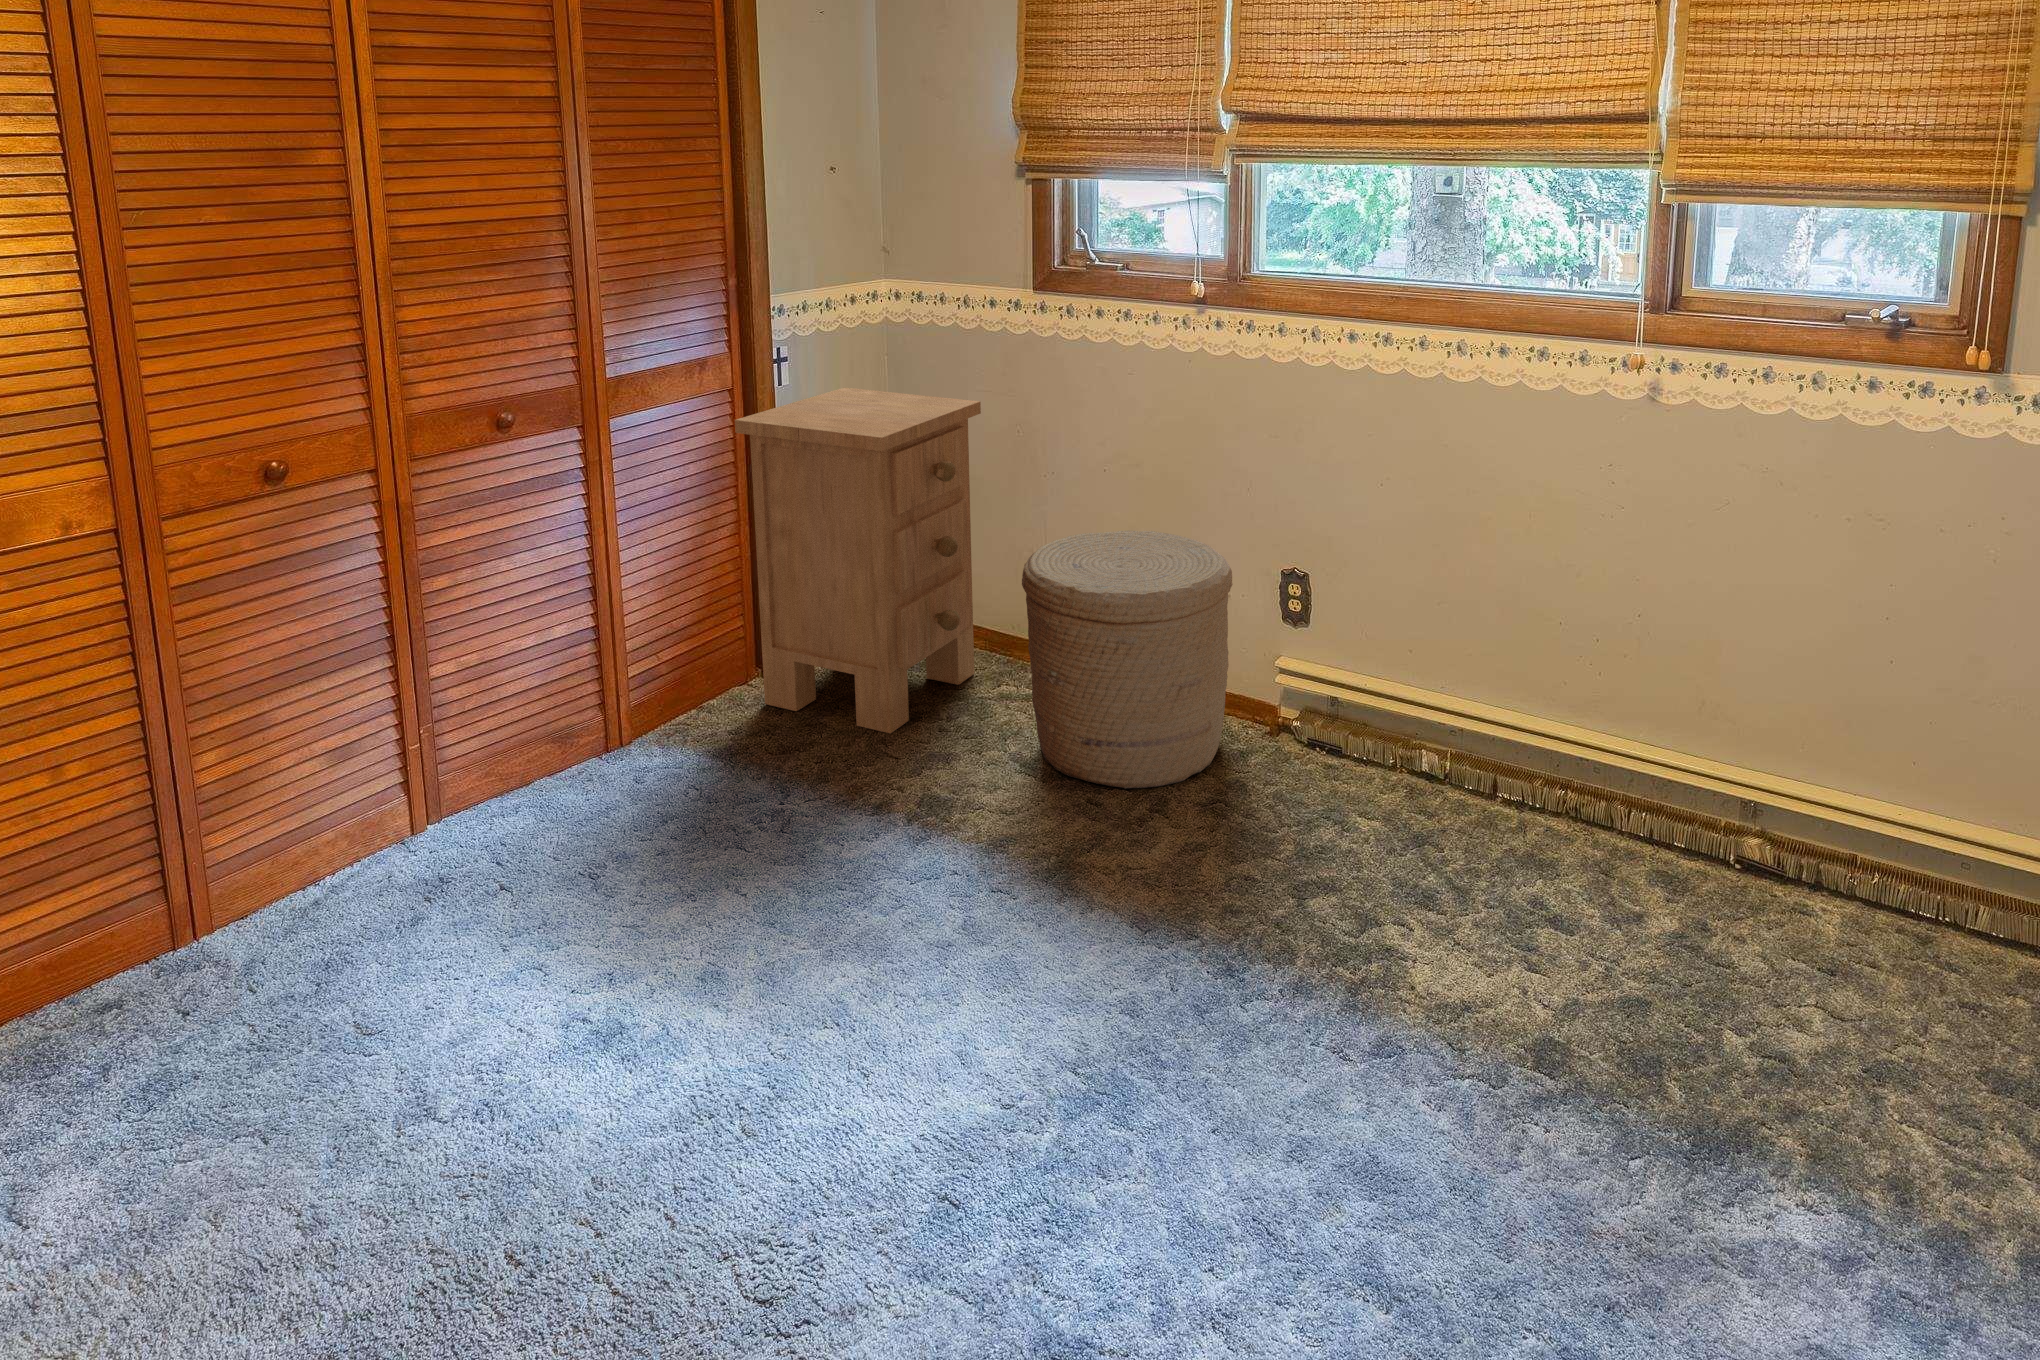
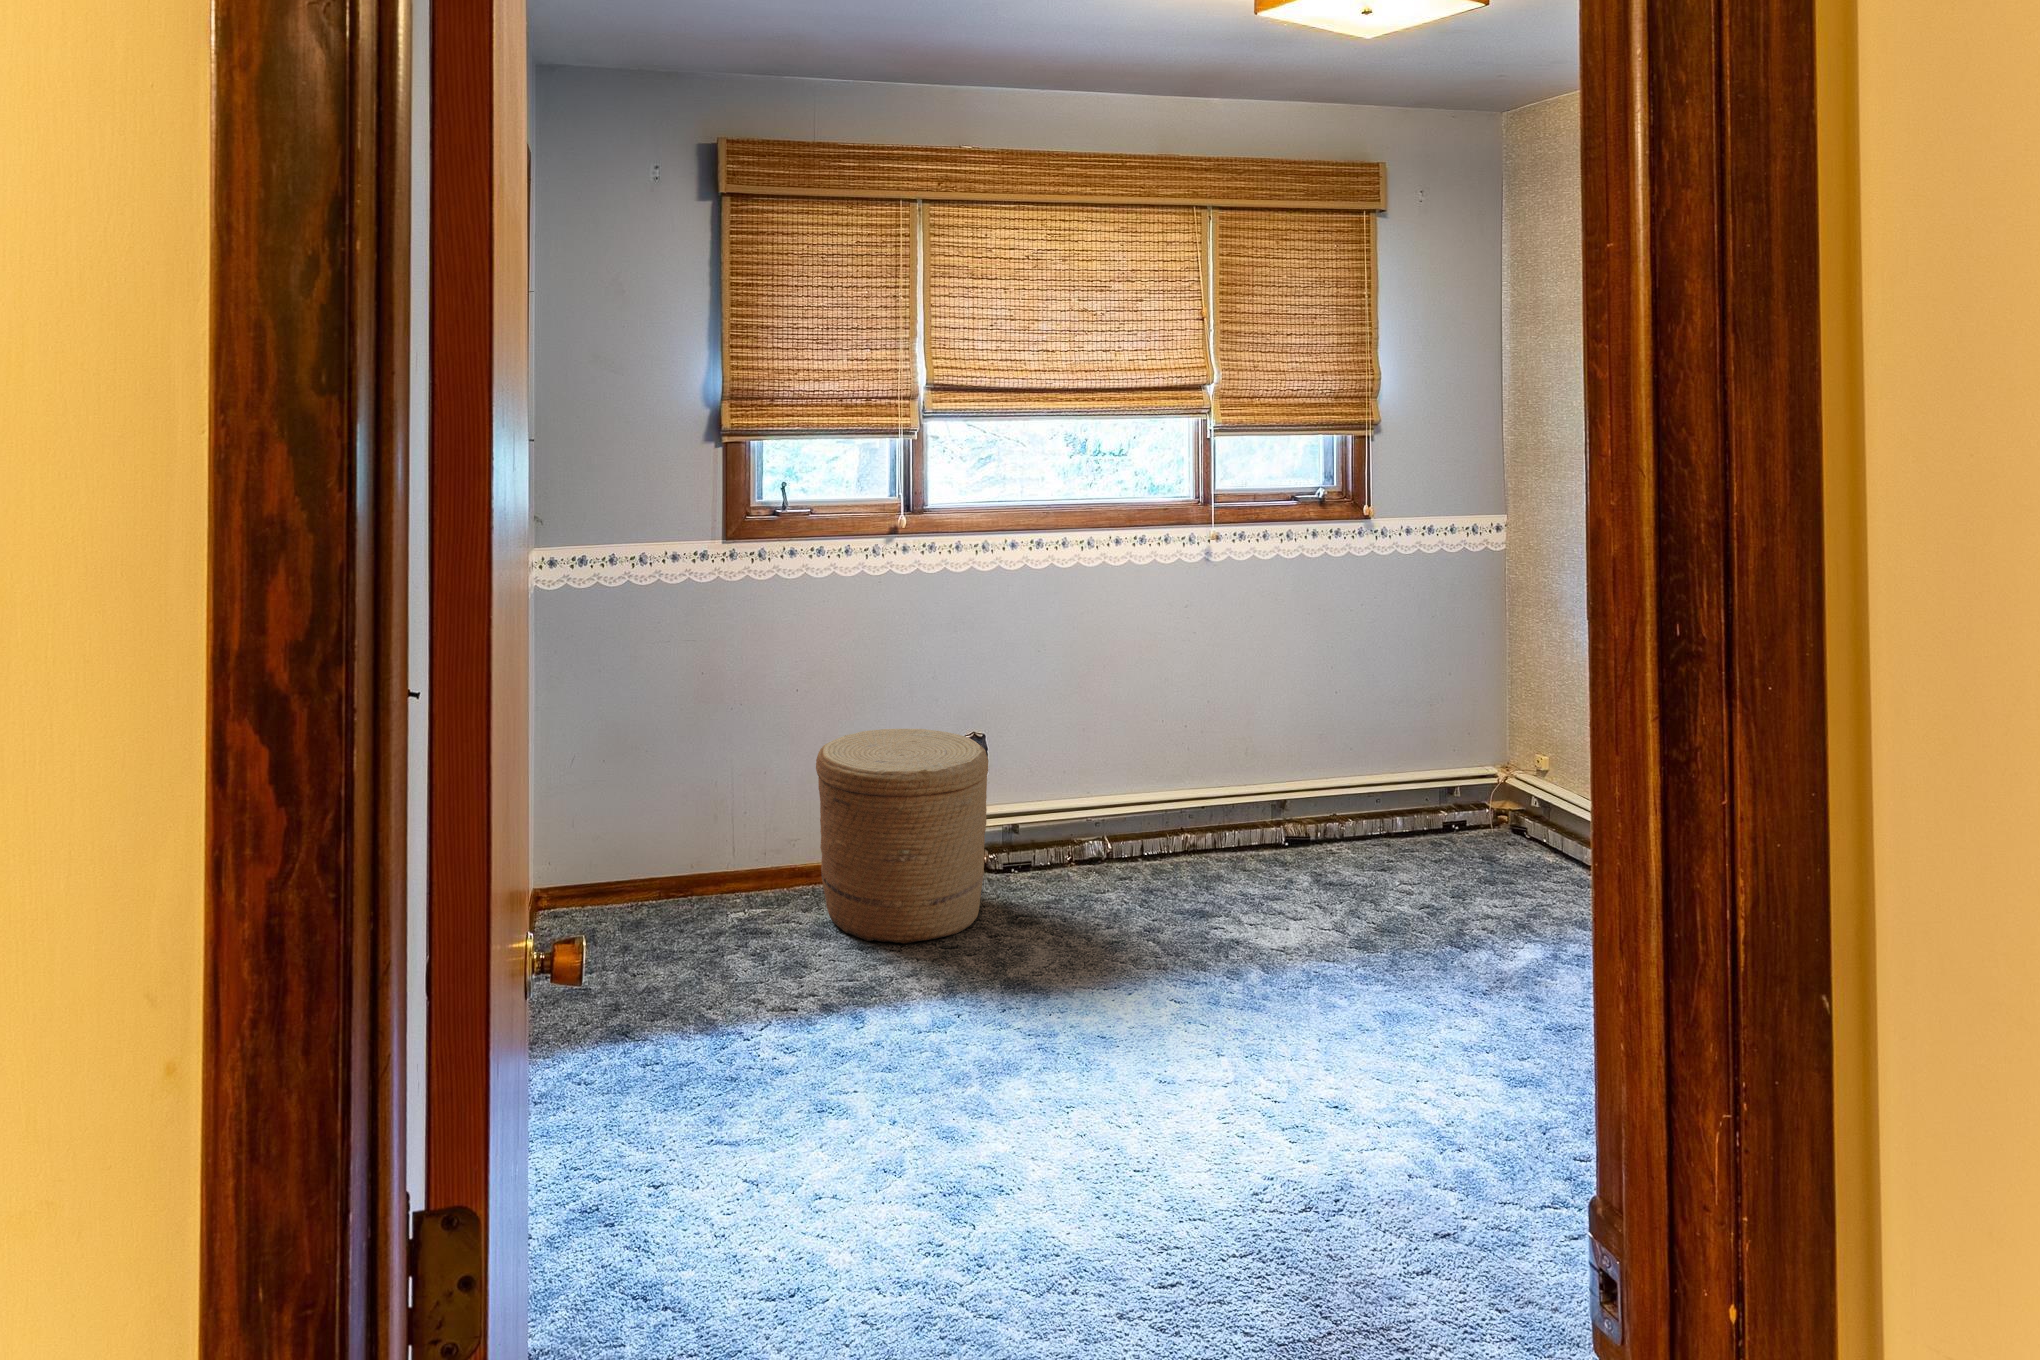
nightstand: present [735,387,981,734] -> none [535,648,737,1005]

